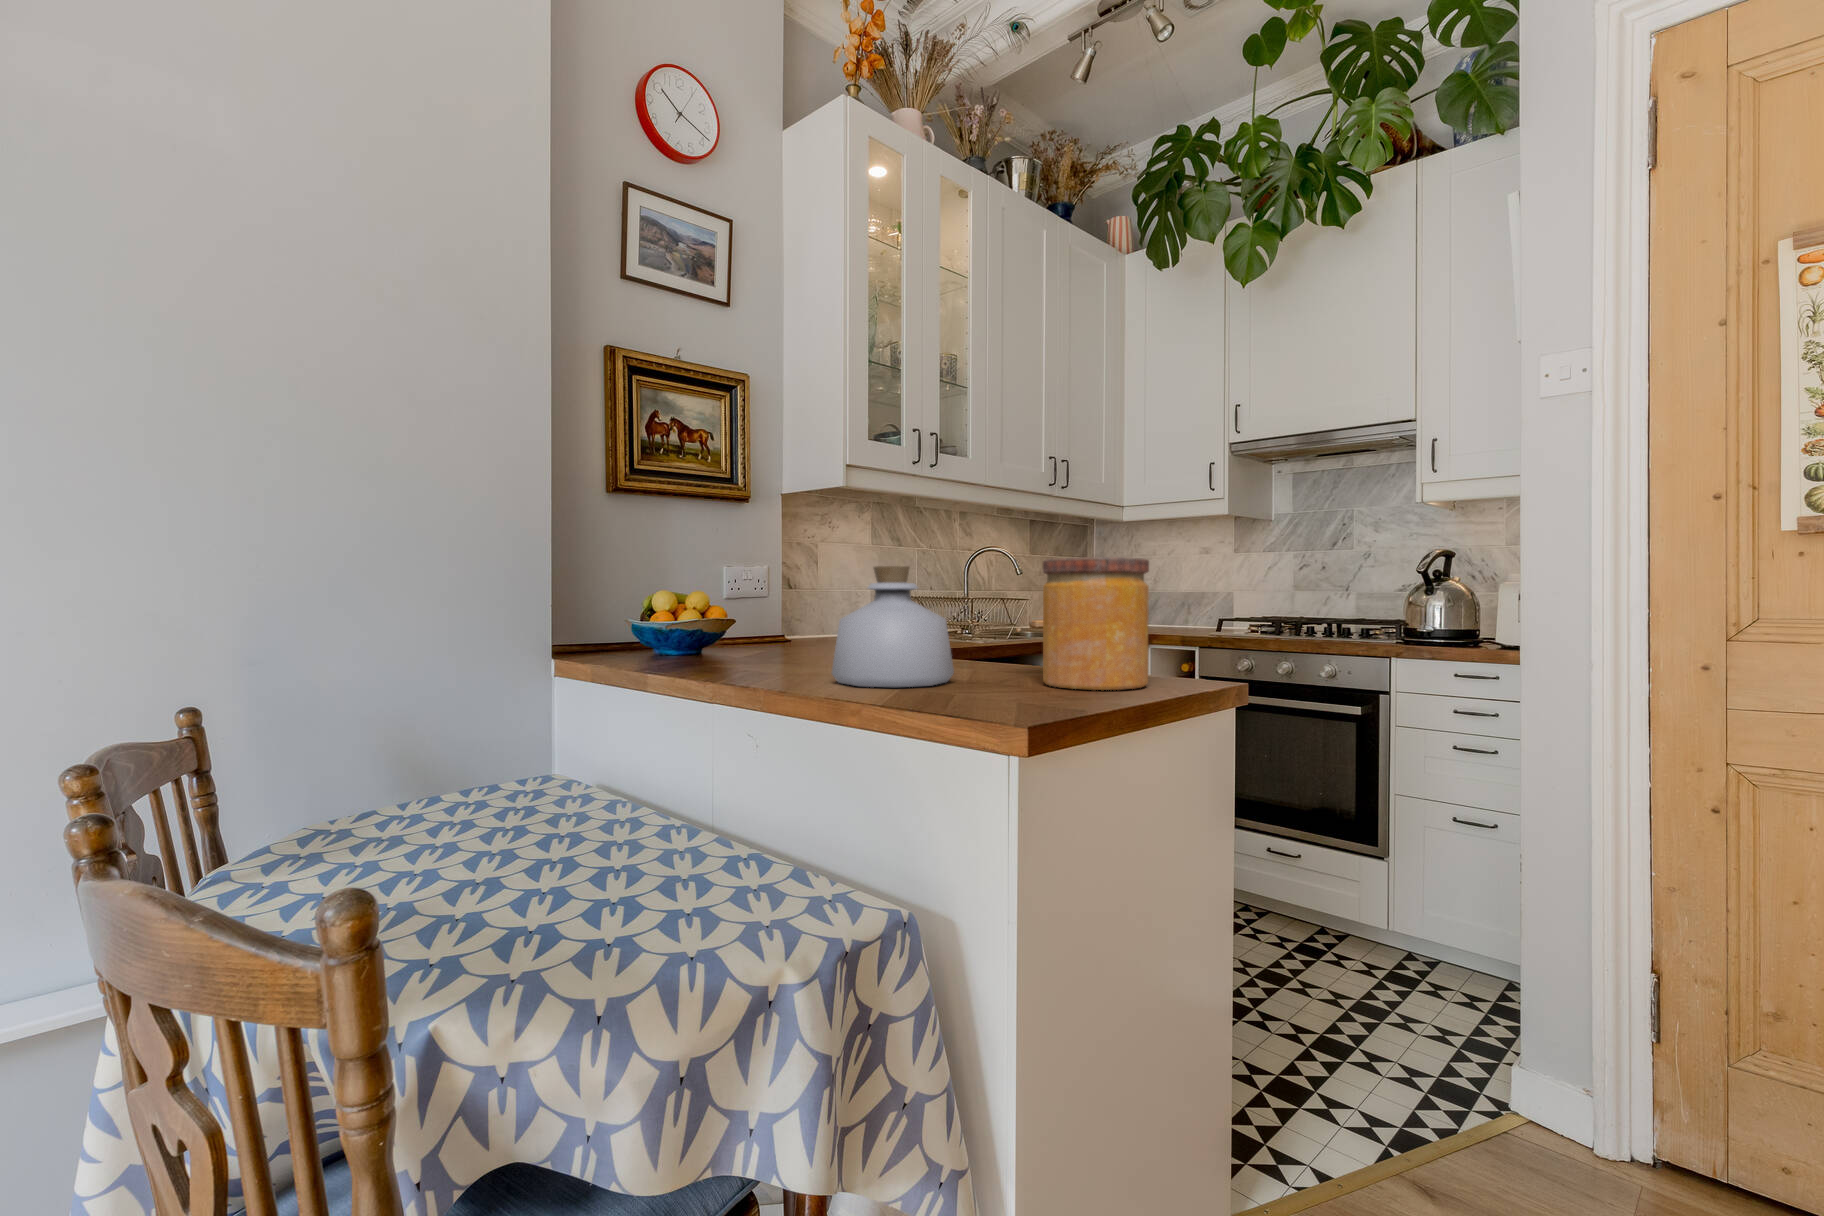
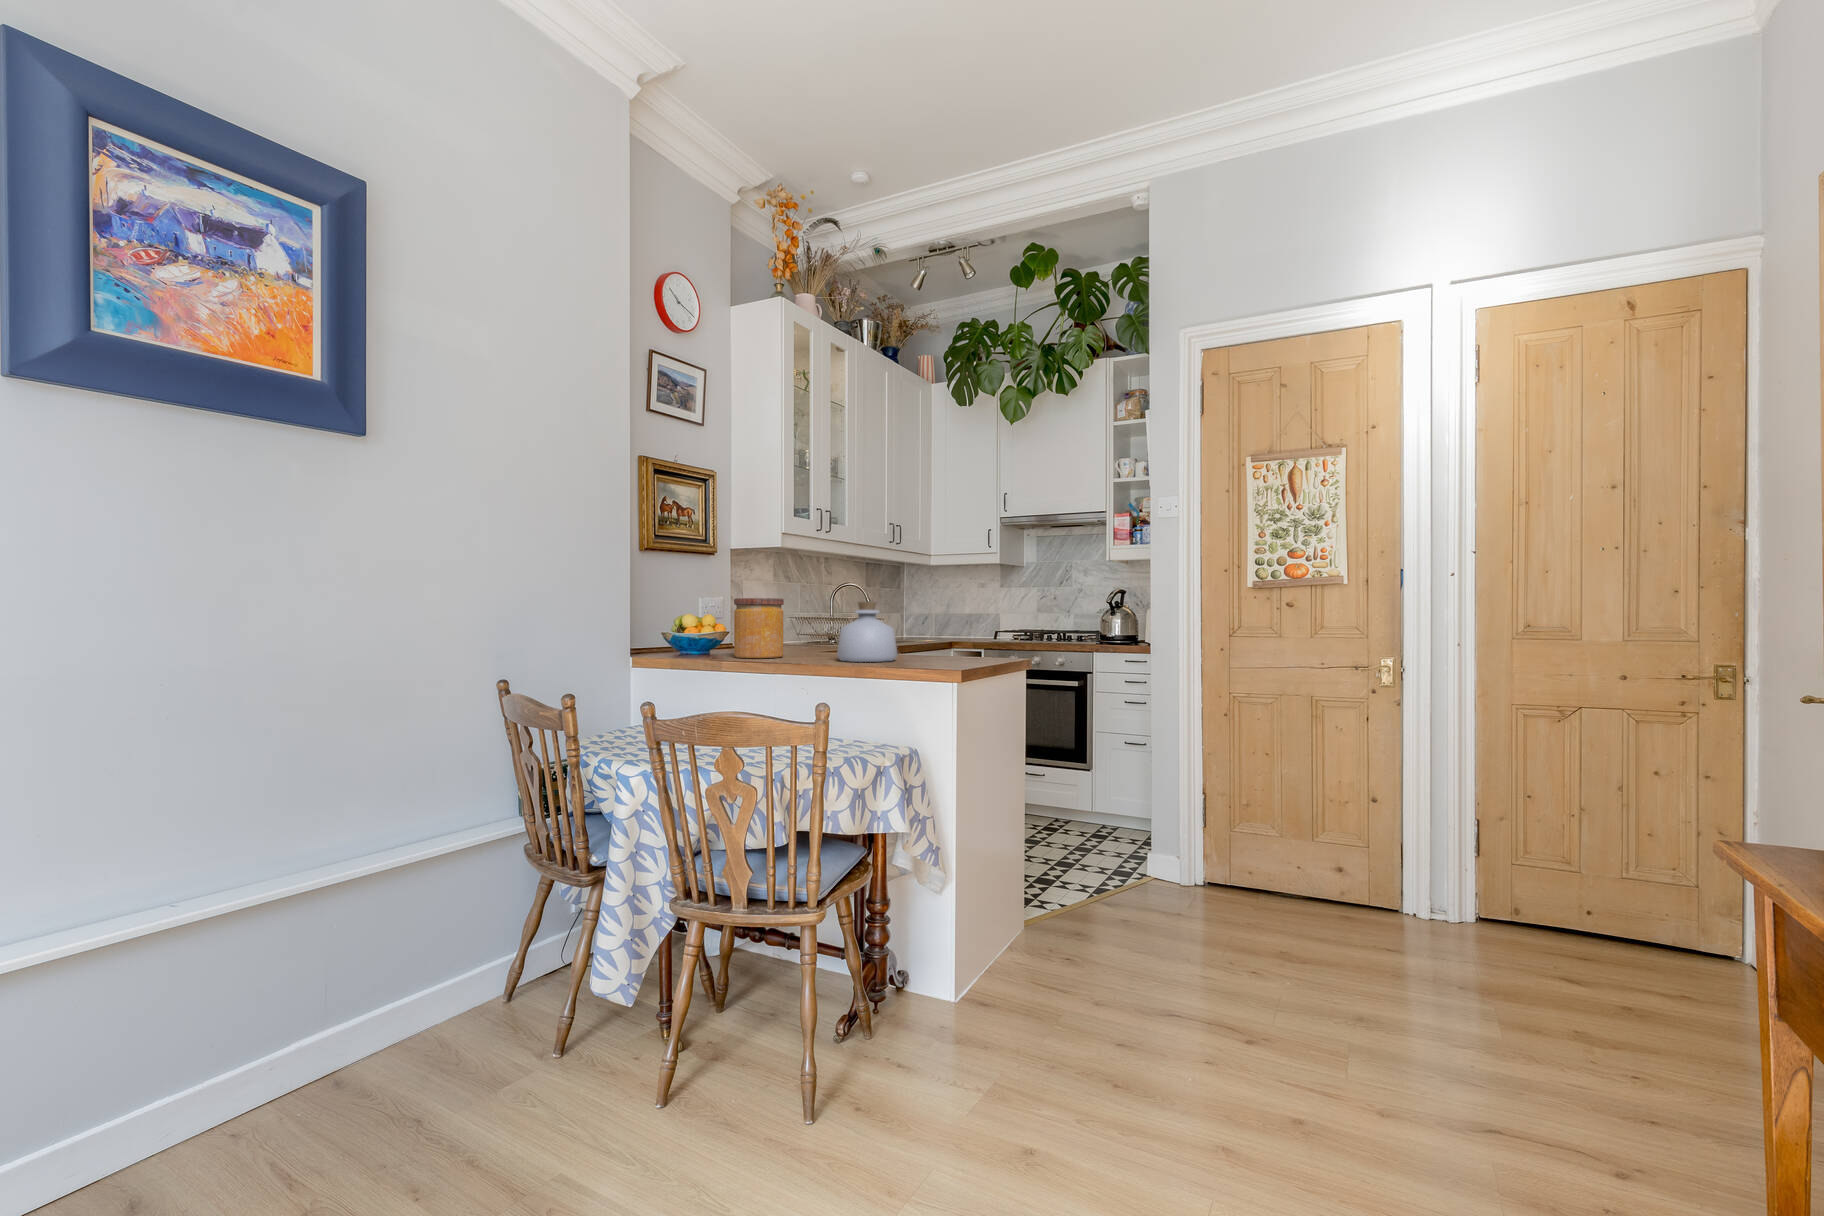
jar: present [1043,557,1149,690] -> present [734,598,784,658]

